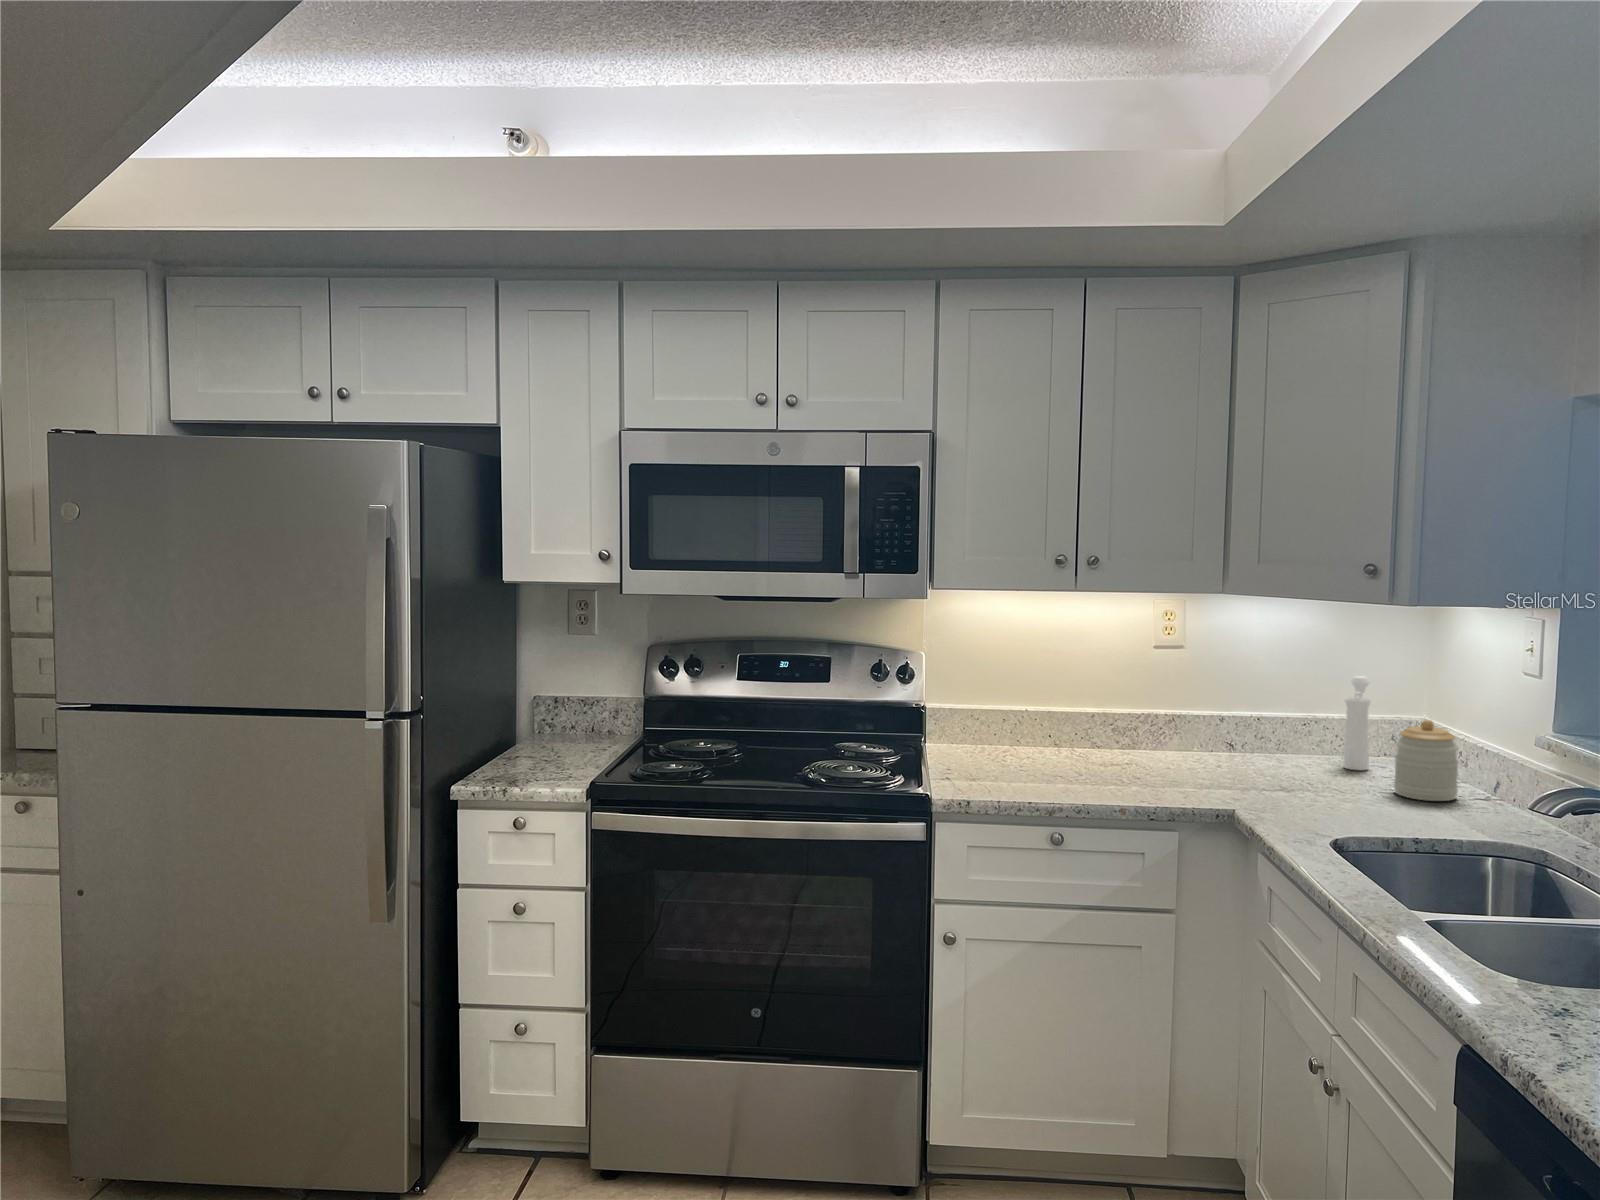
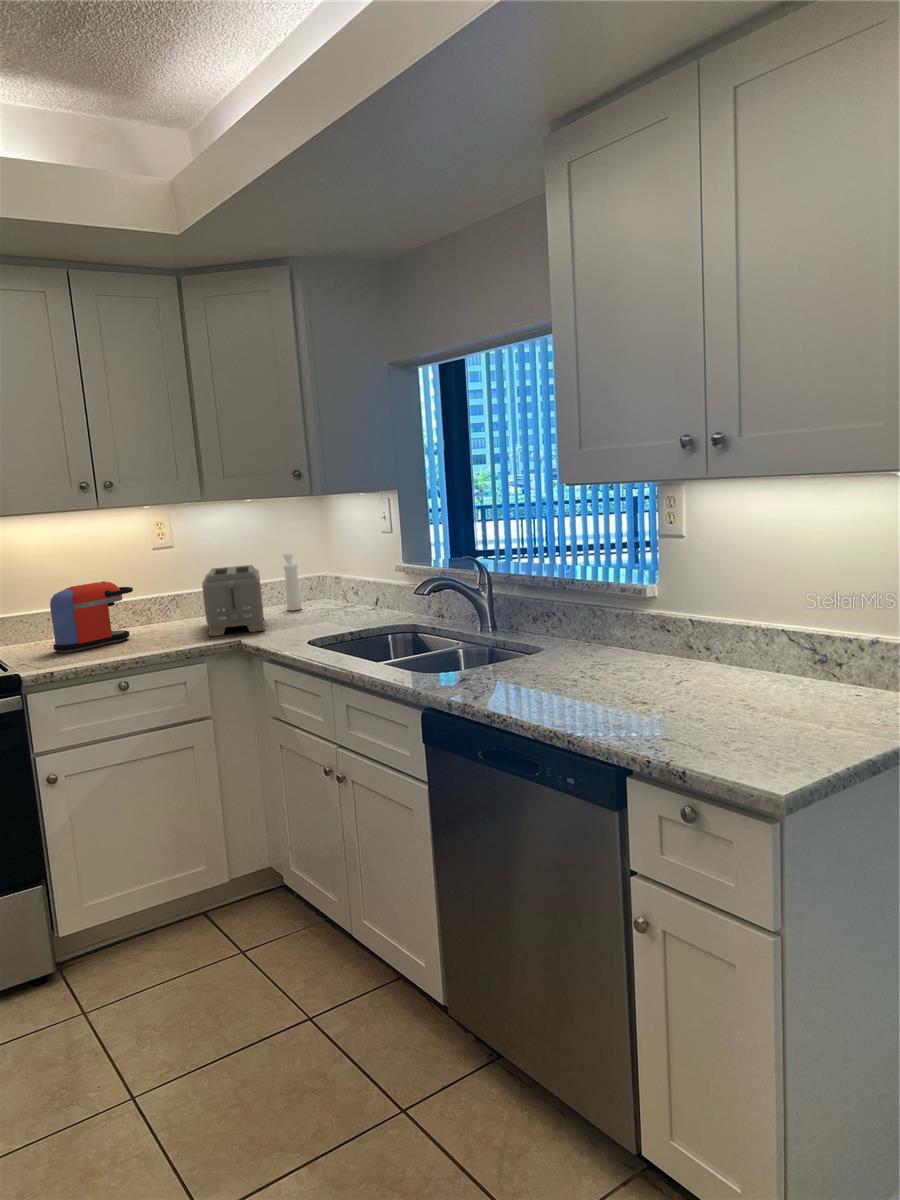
coffee maker: none [995,686,1108,773] -> present [50,581,133,653]
toaster: none [1194,689,1298,800] -> present [202,565,265,636]
jar: present [1394,720,1459,801] -> none [320,568,357,616]

